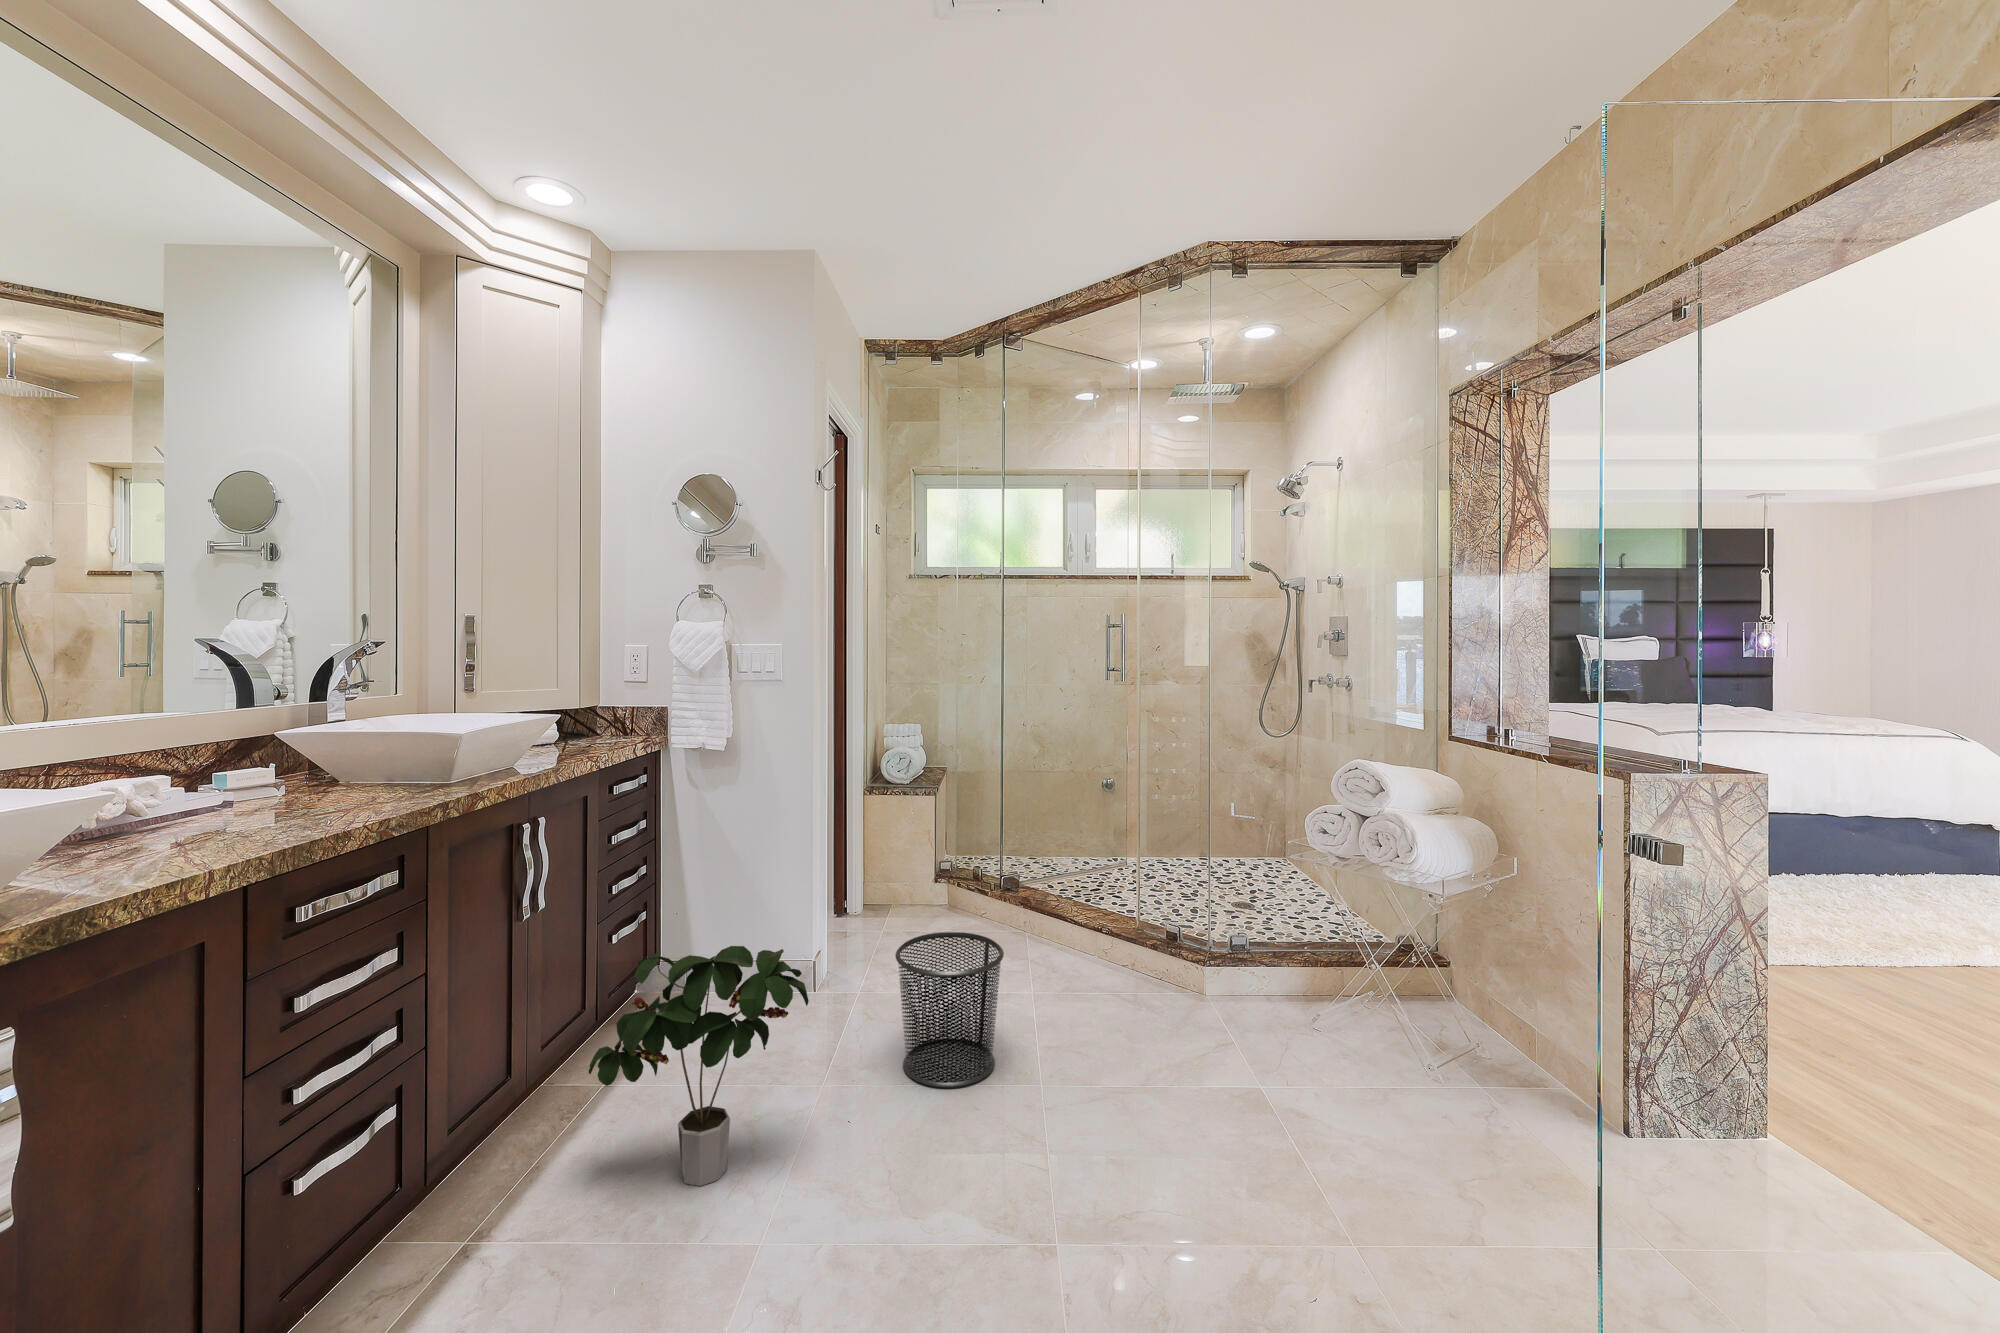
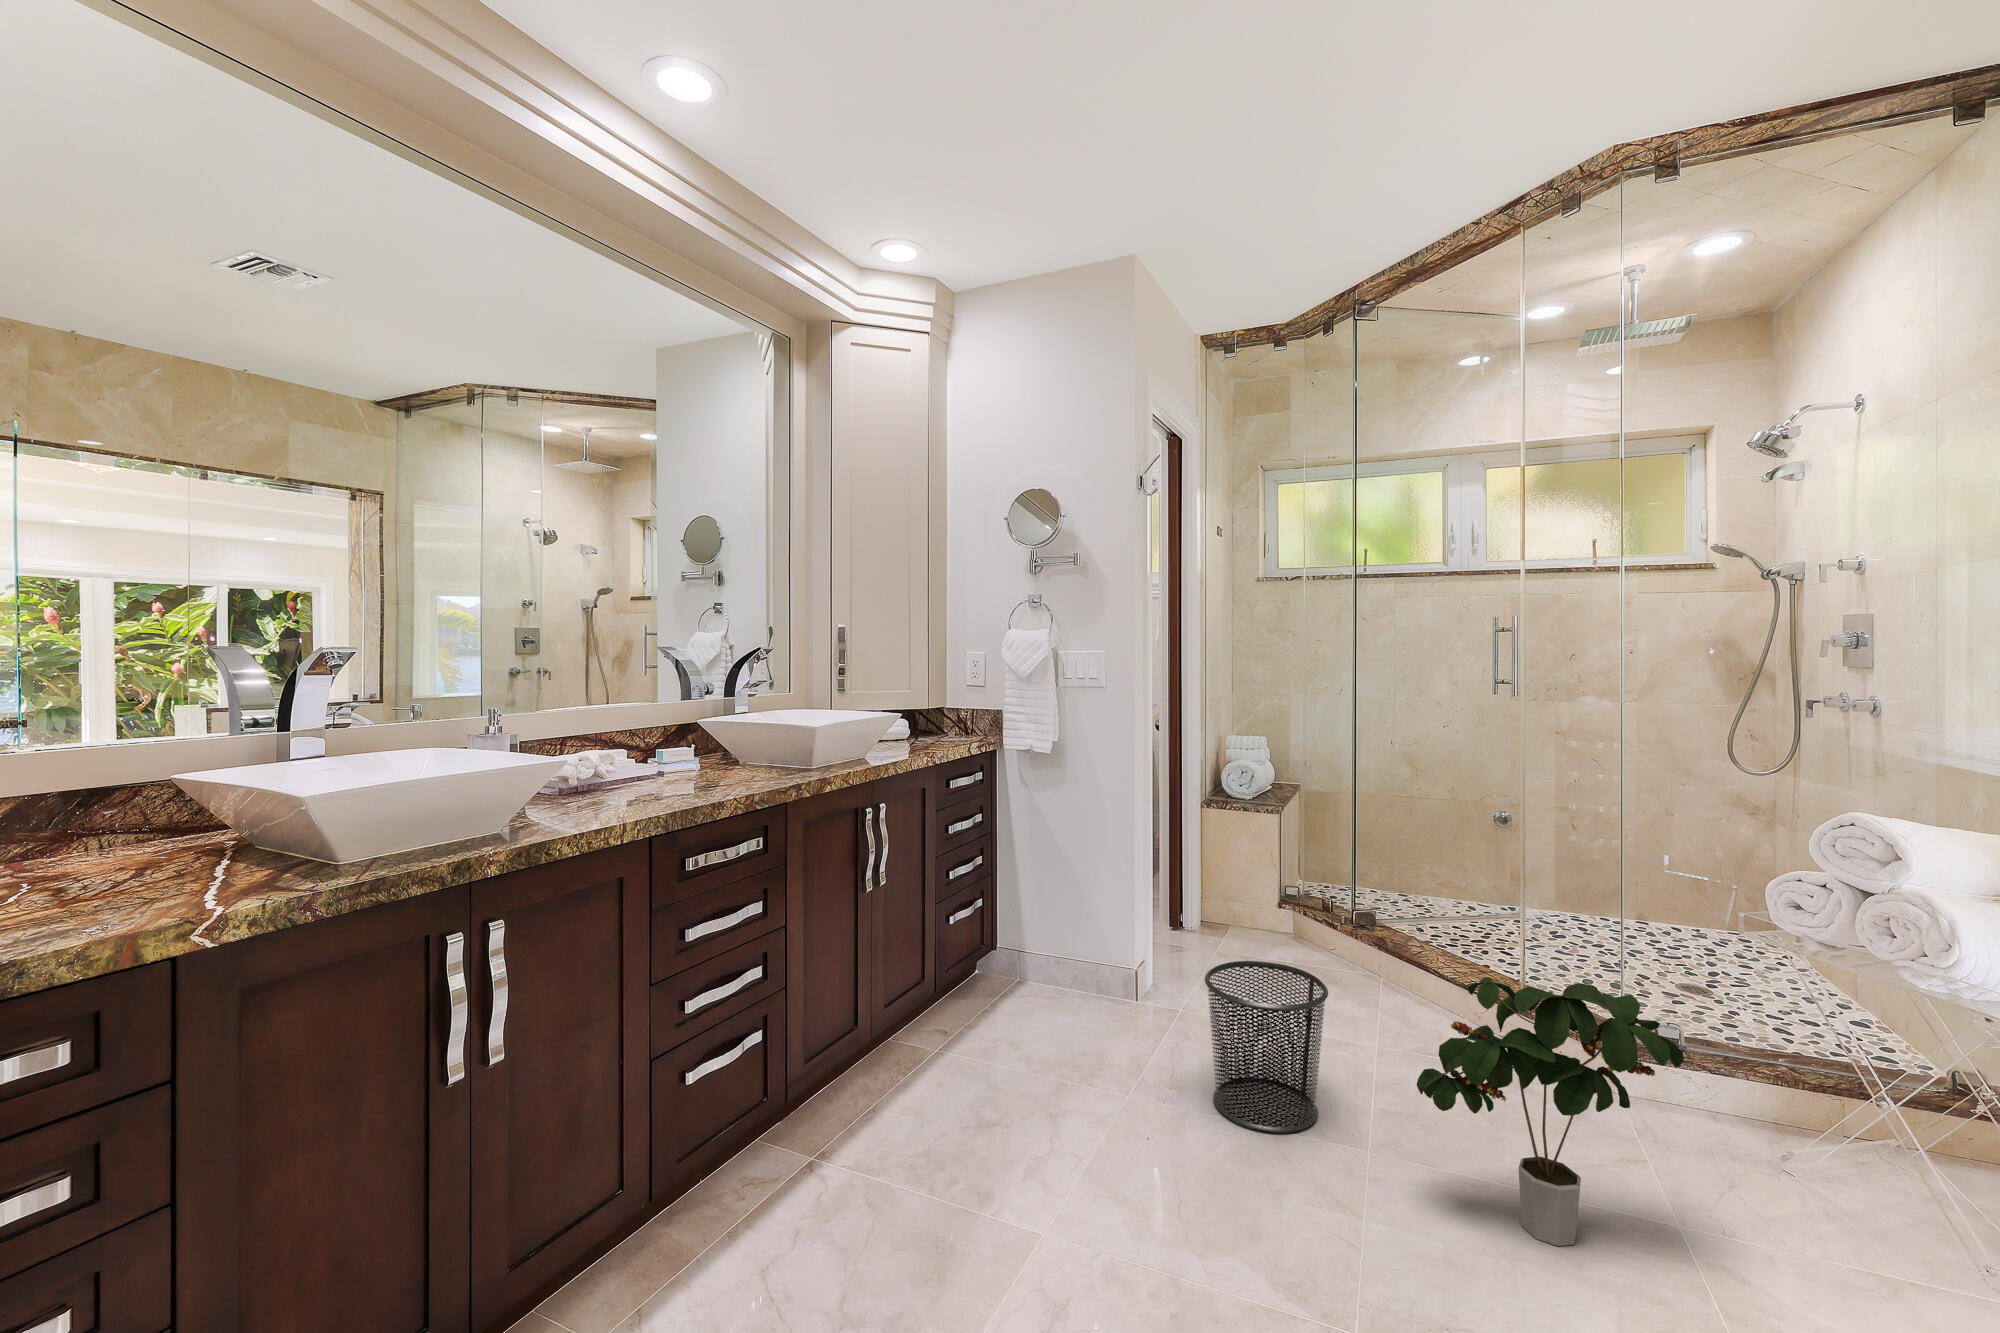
potted plant: present [589,946,809,1186] -> present [1417,977,1684,1246]

